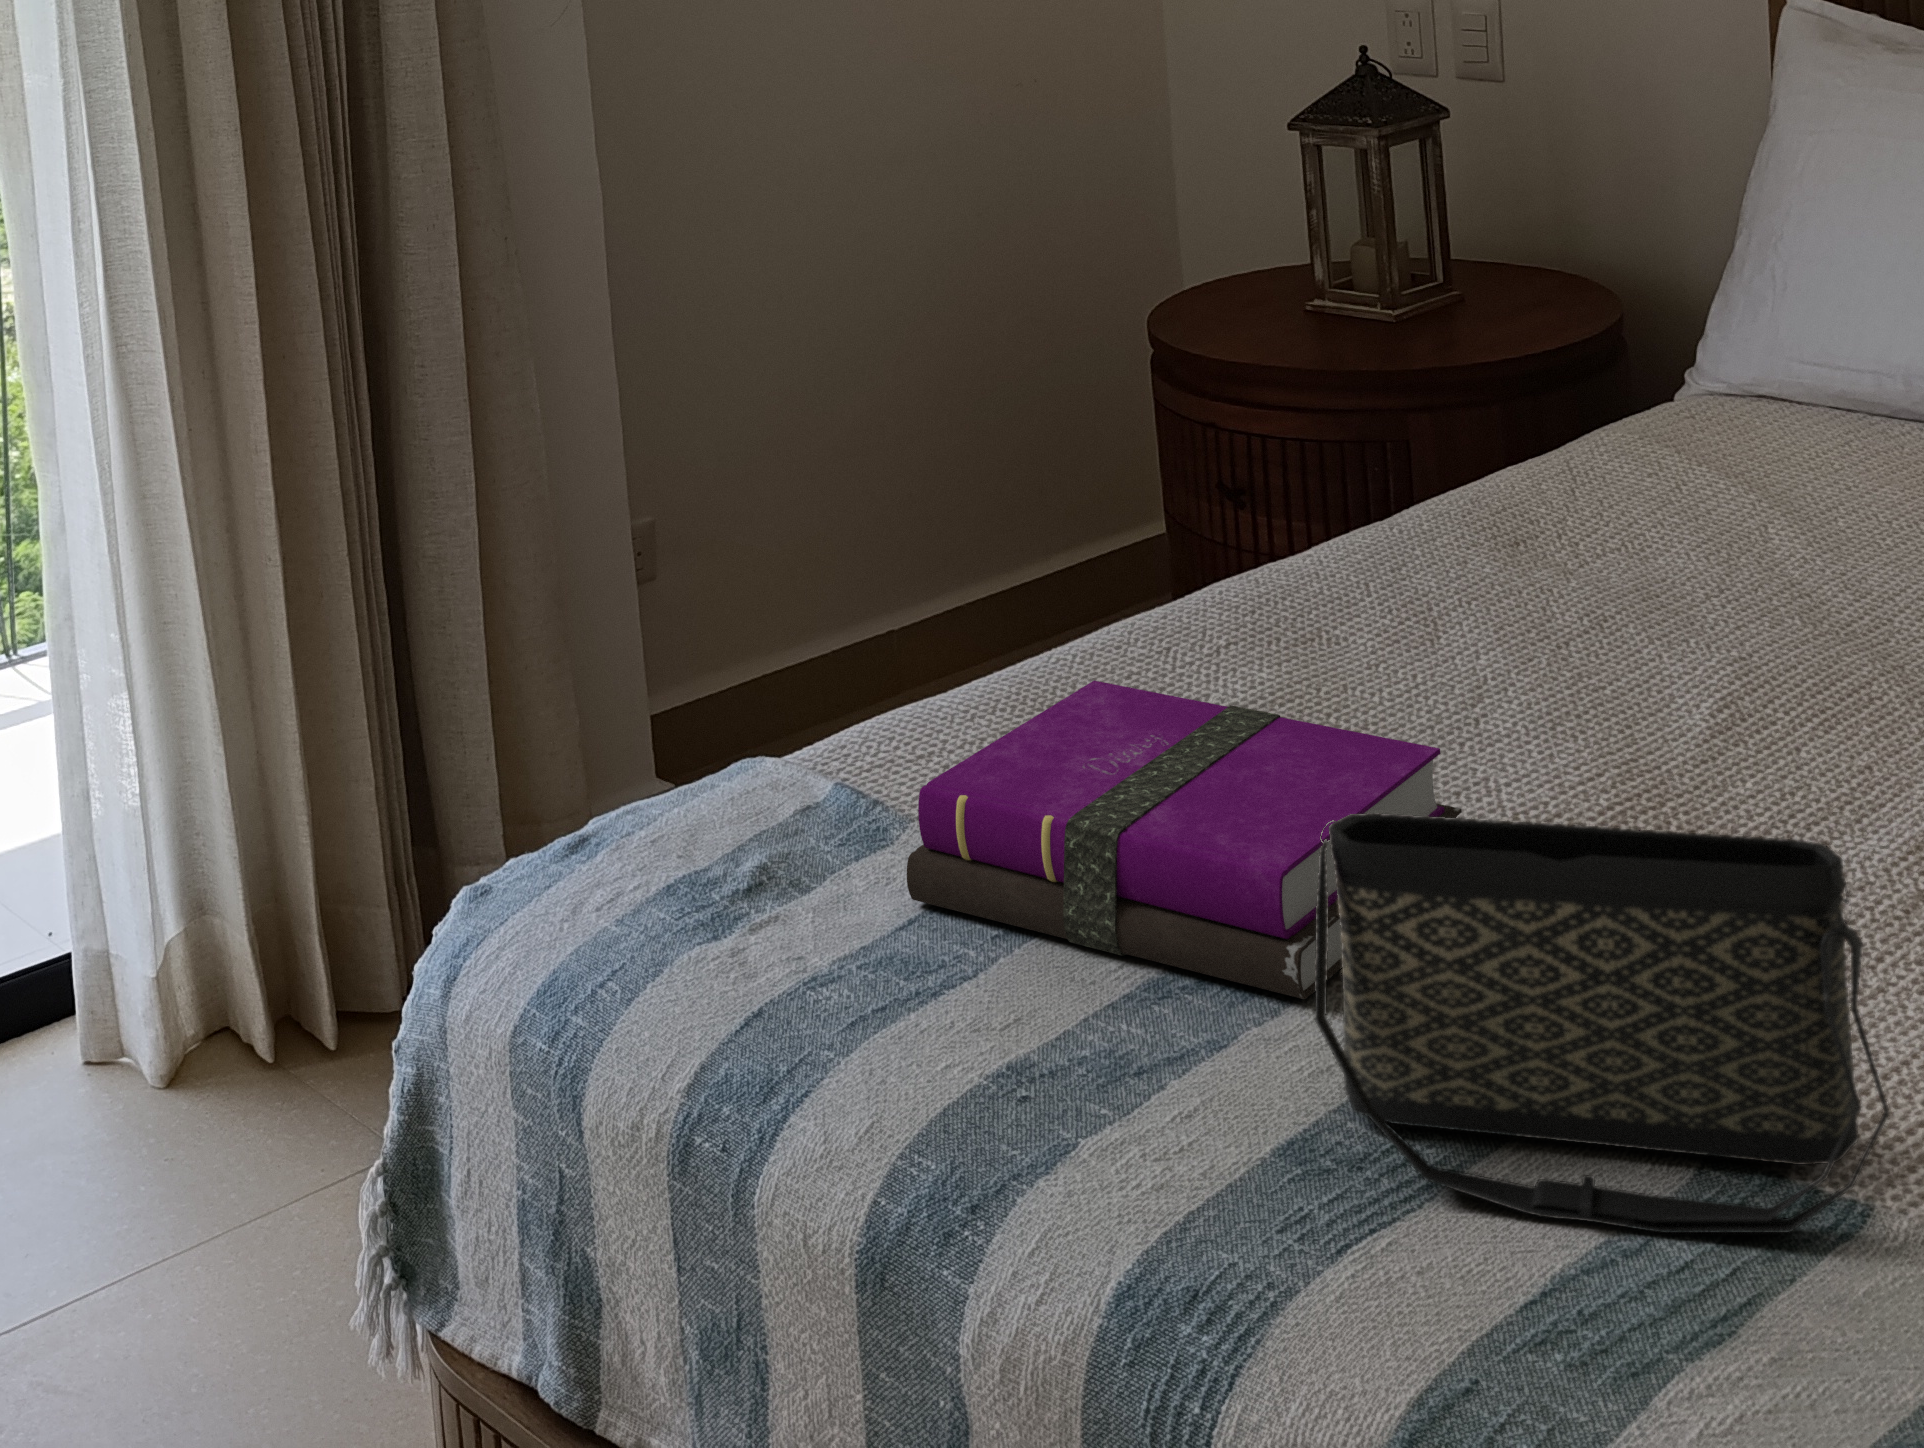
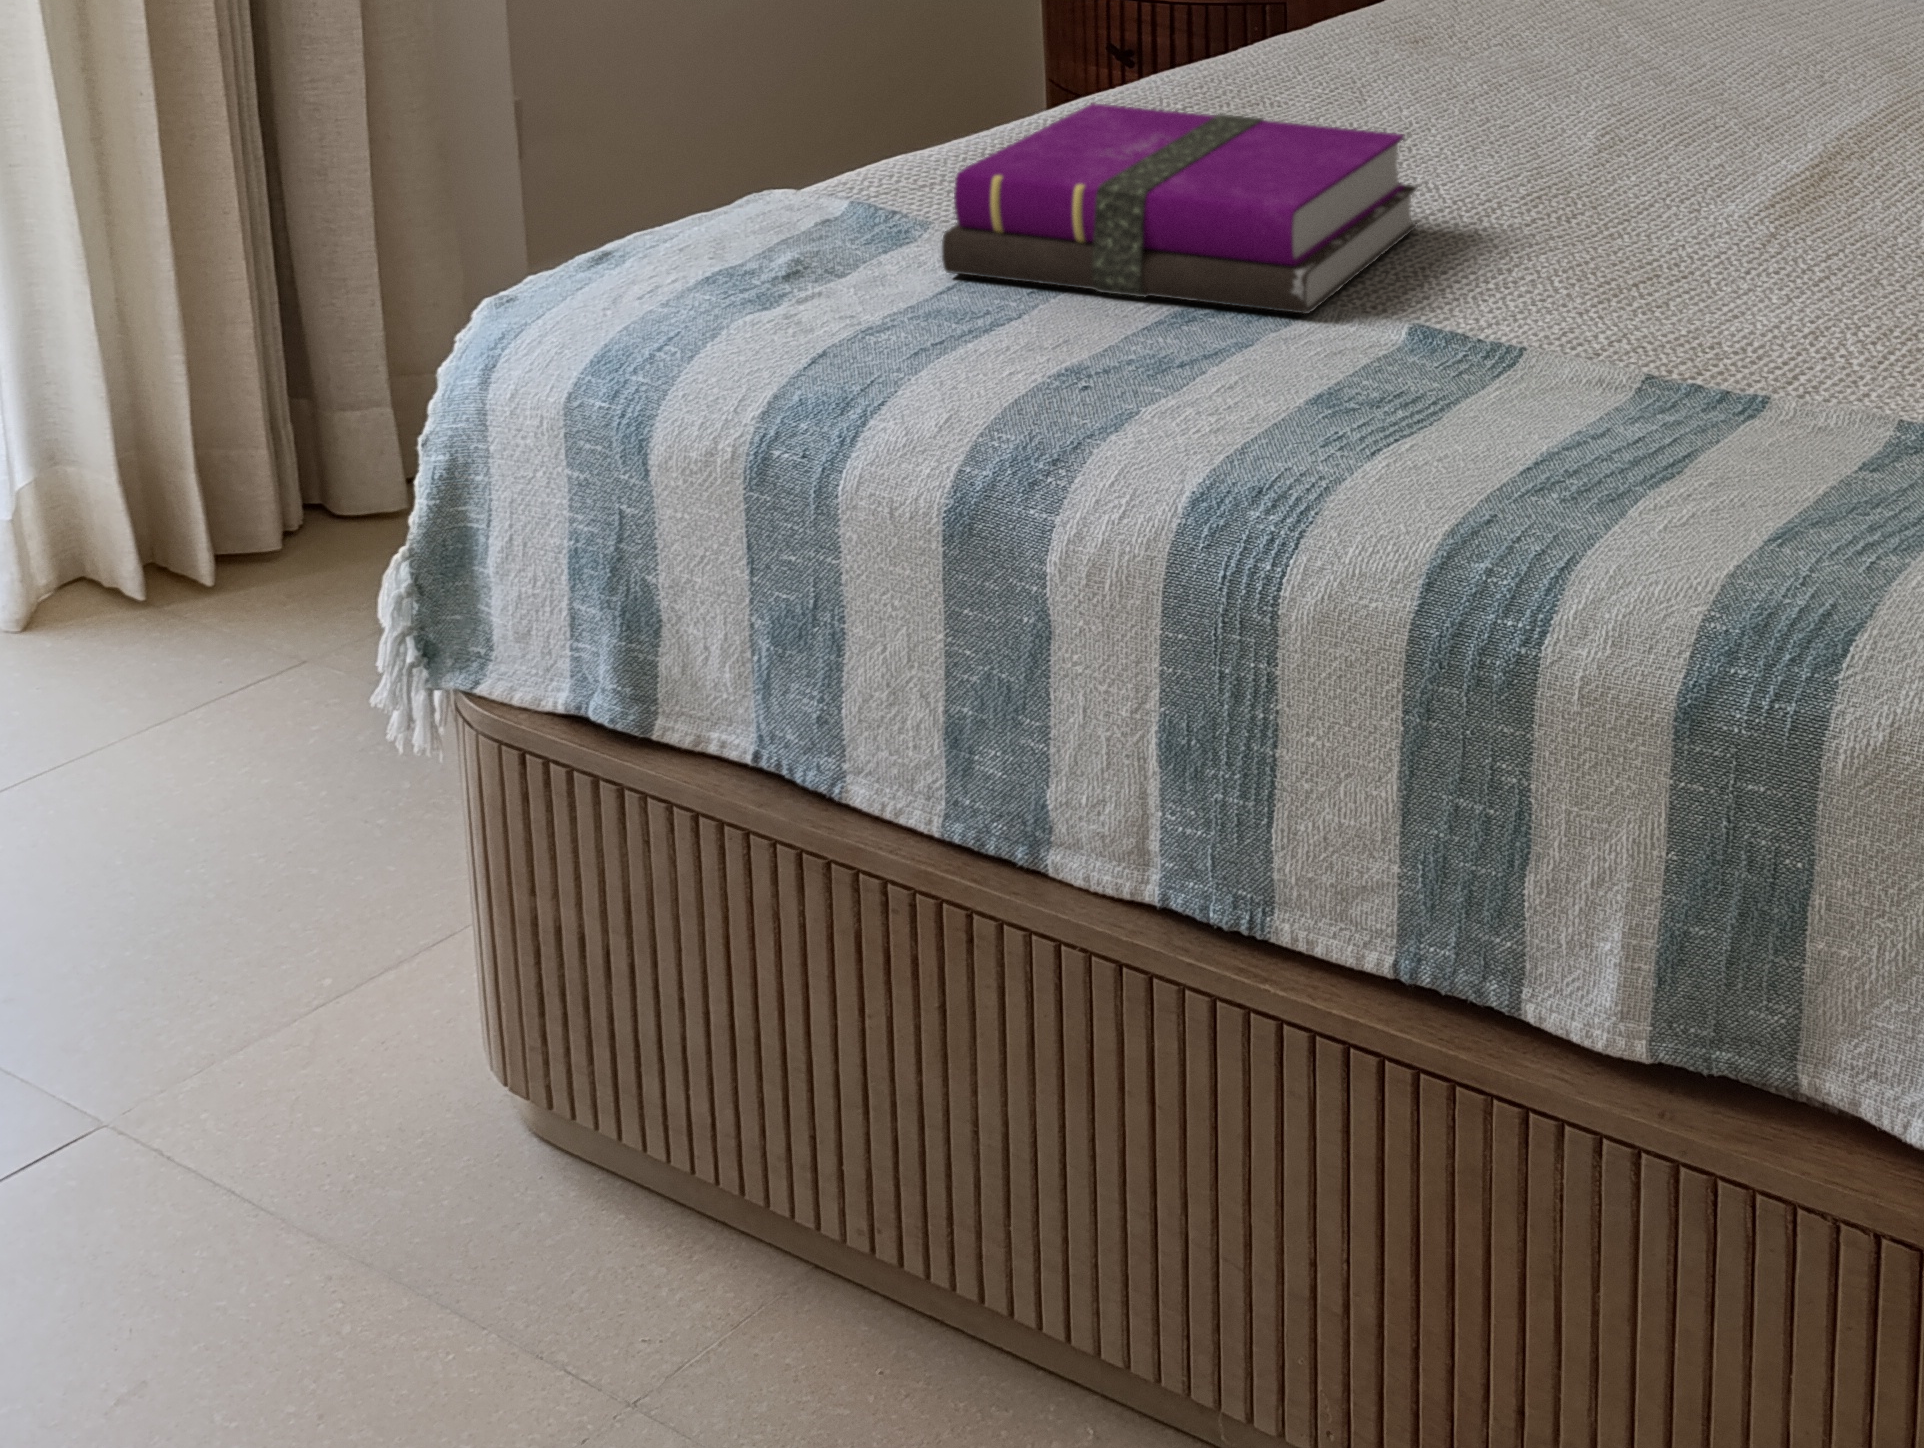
handbag: present [1315,813,1889,1233] -> none [1346,131,1792,425]

